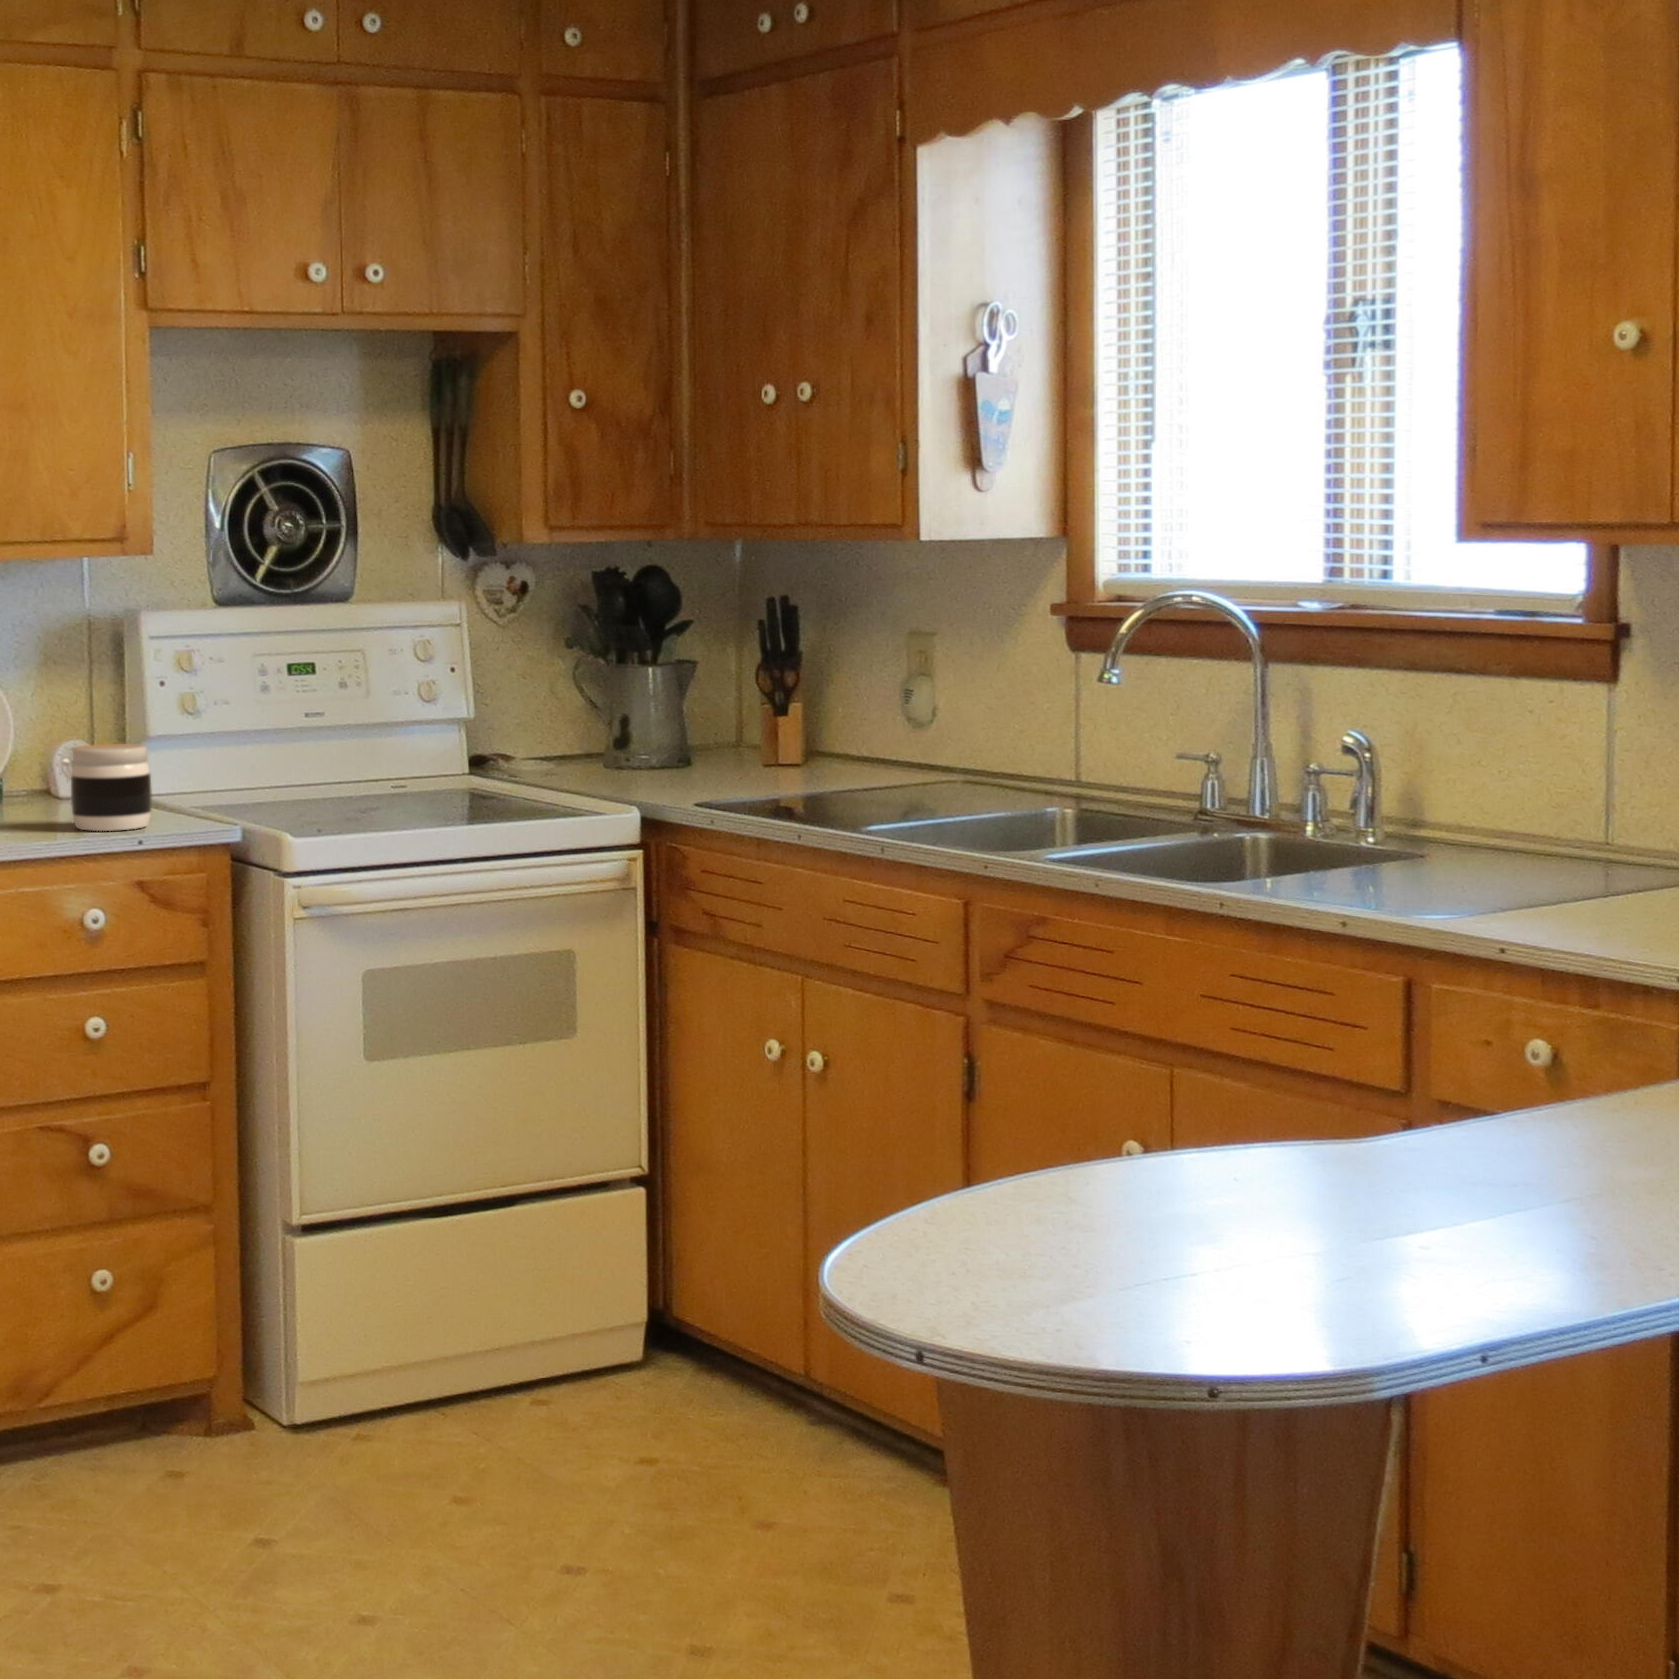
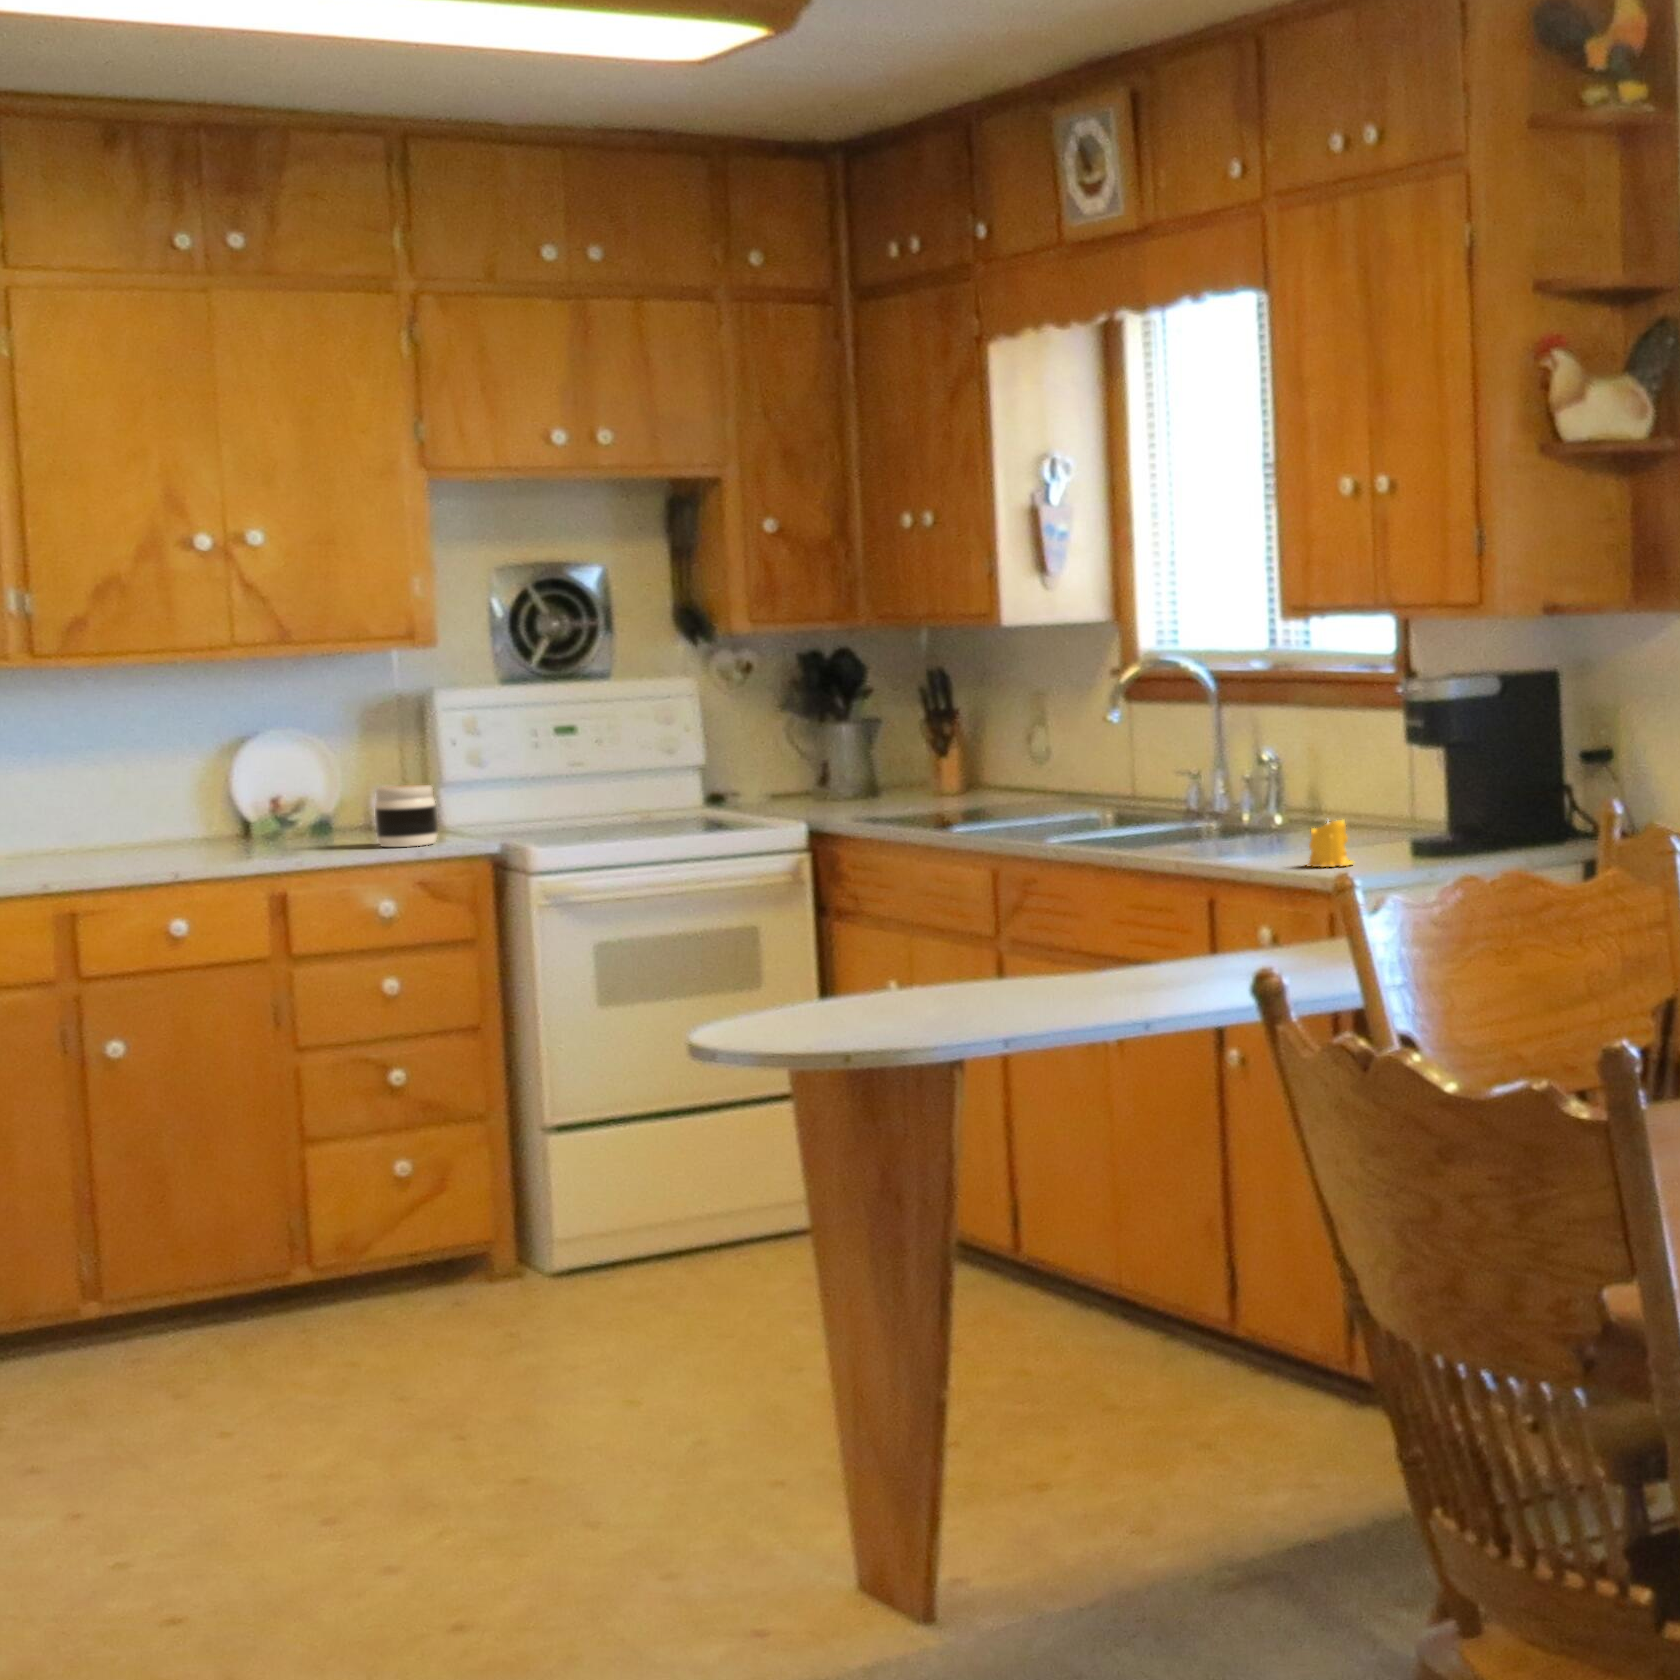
candle: none [1567,862,1653,946] -> present [1307,820,1354,867]

